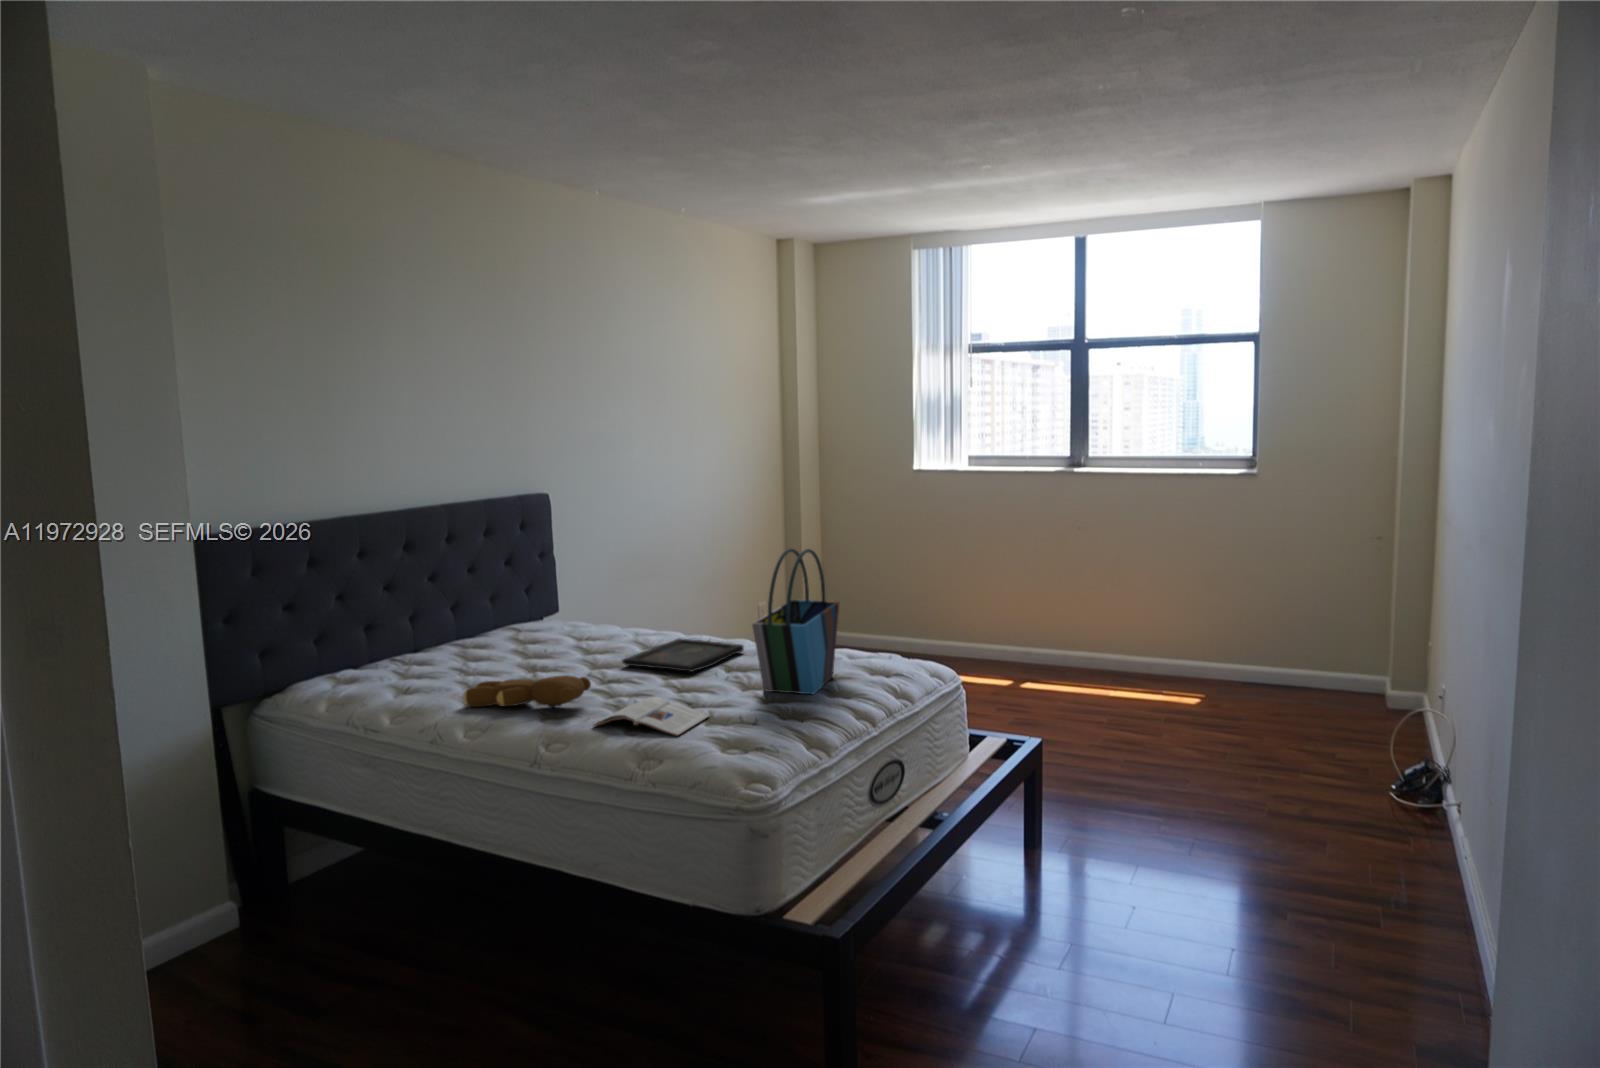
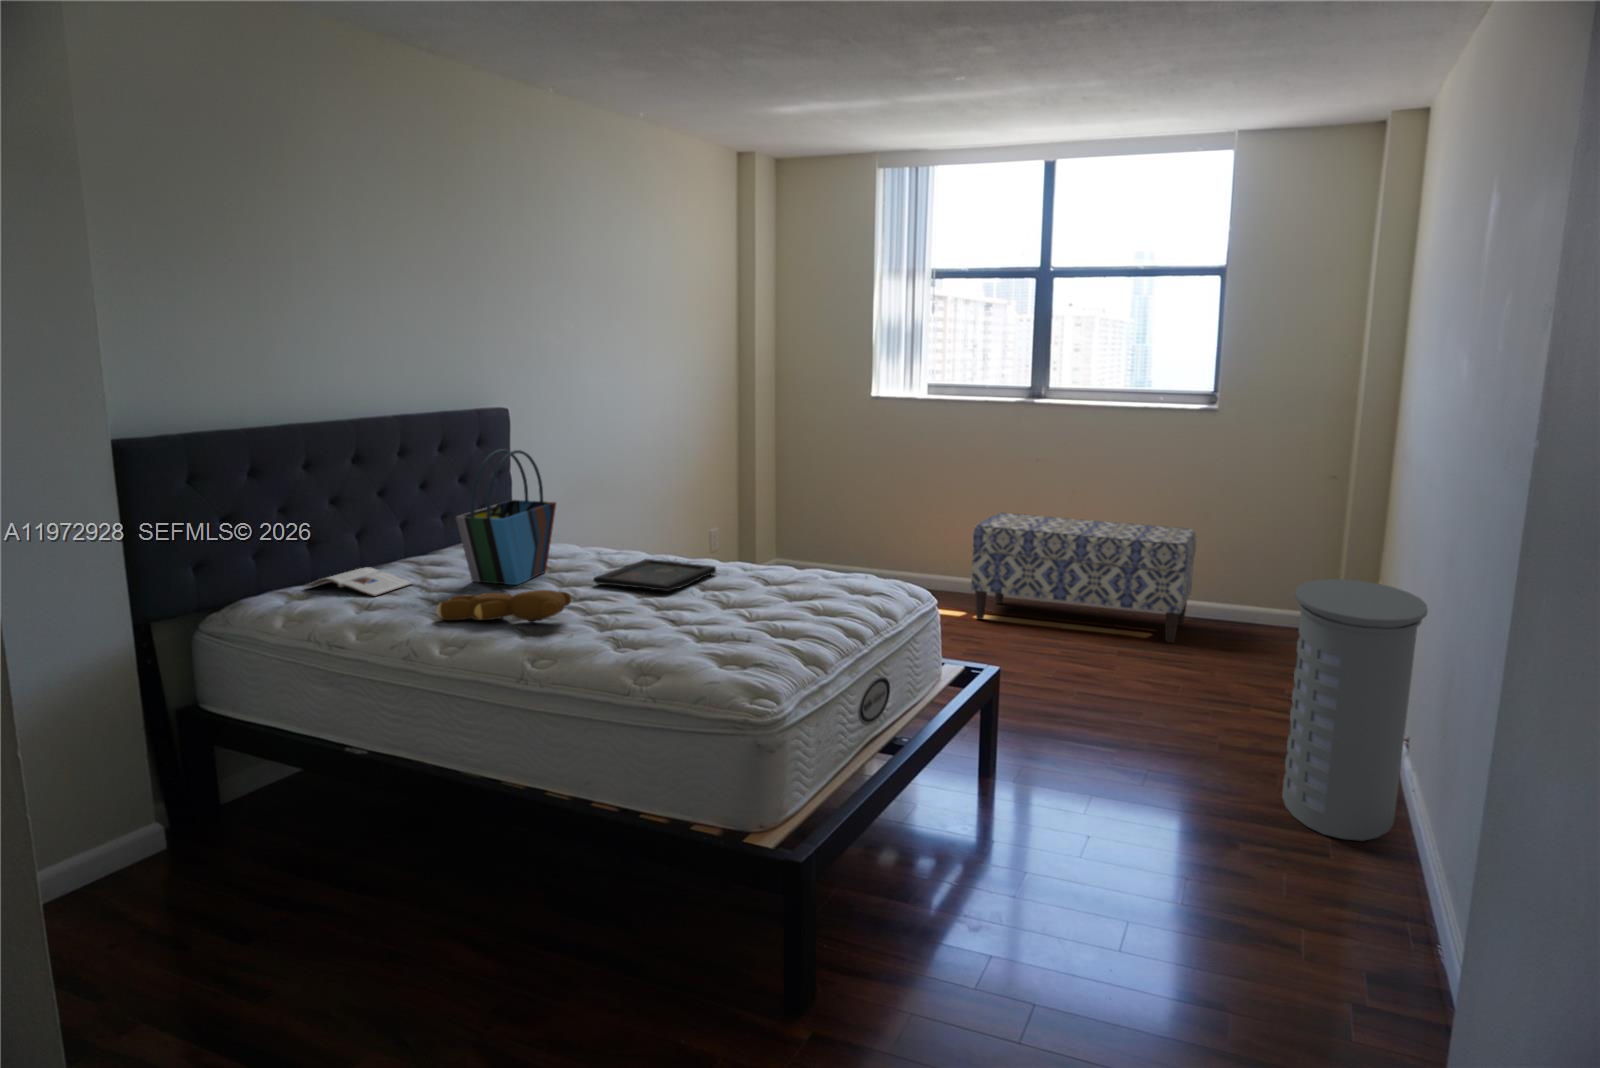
tote bag: present [752,549,839,694] -> present [456,449,556,585]
bench: none [1016,579,1241,706] -> present [971,513,1197,643]
laundry hamper: none [1323,645,1464,922] -> present [1282,579,1428,841]
magazine: present [593,697,710,736] -> present [304,567,413,596]

